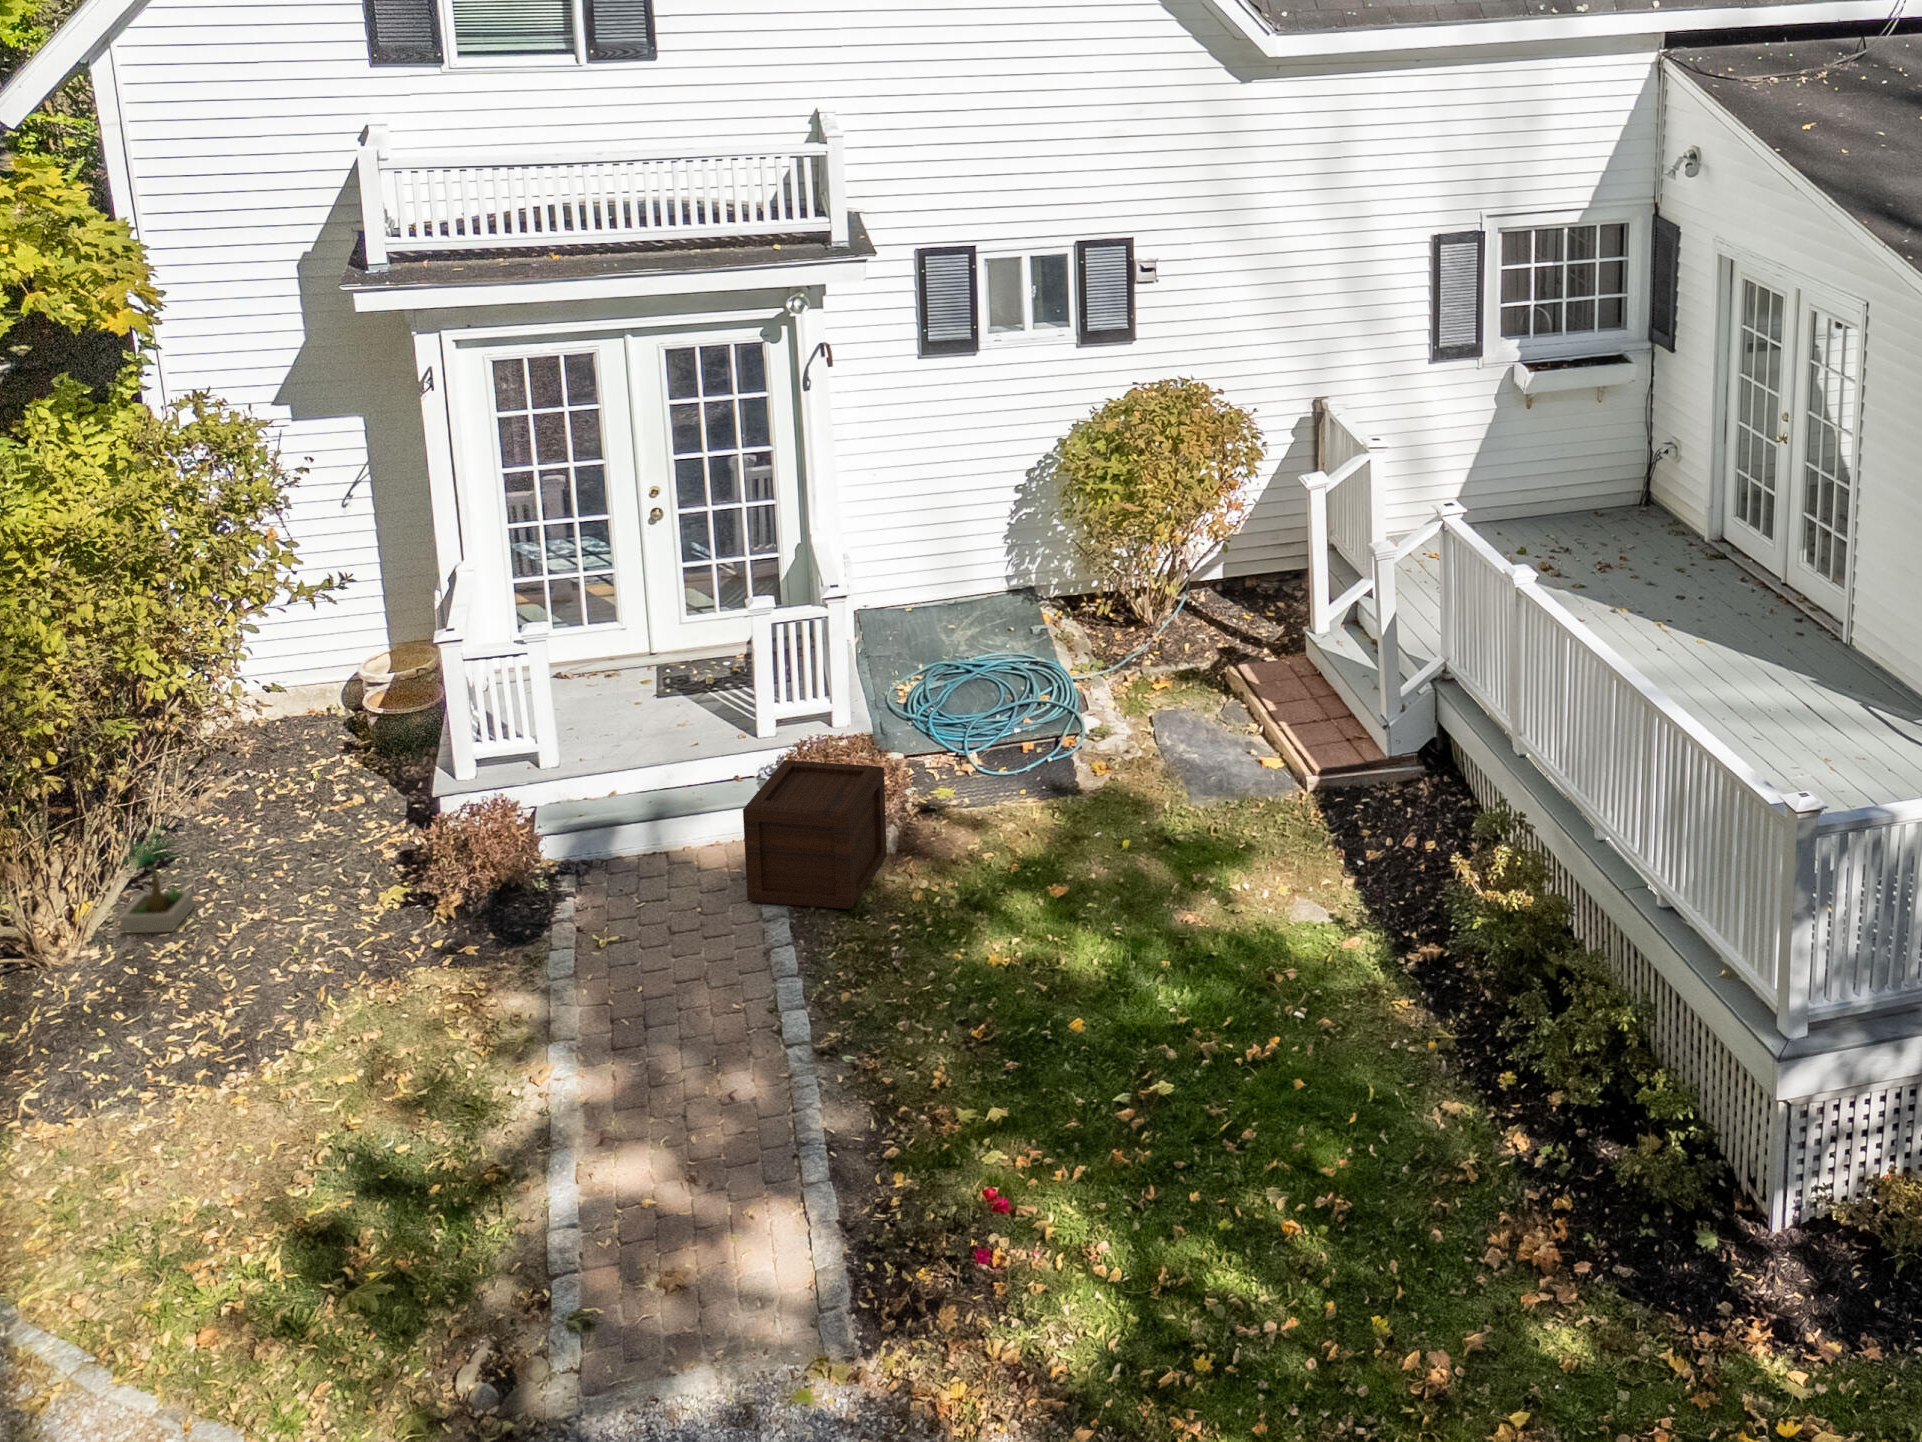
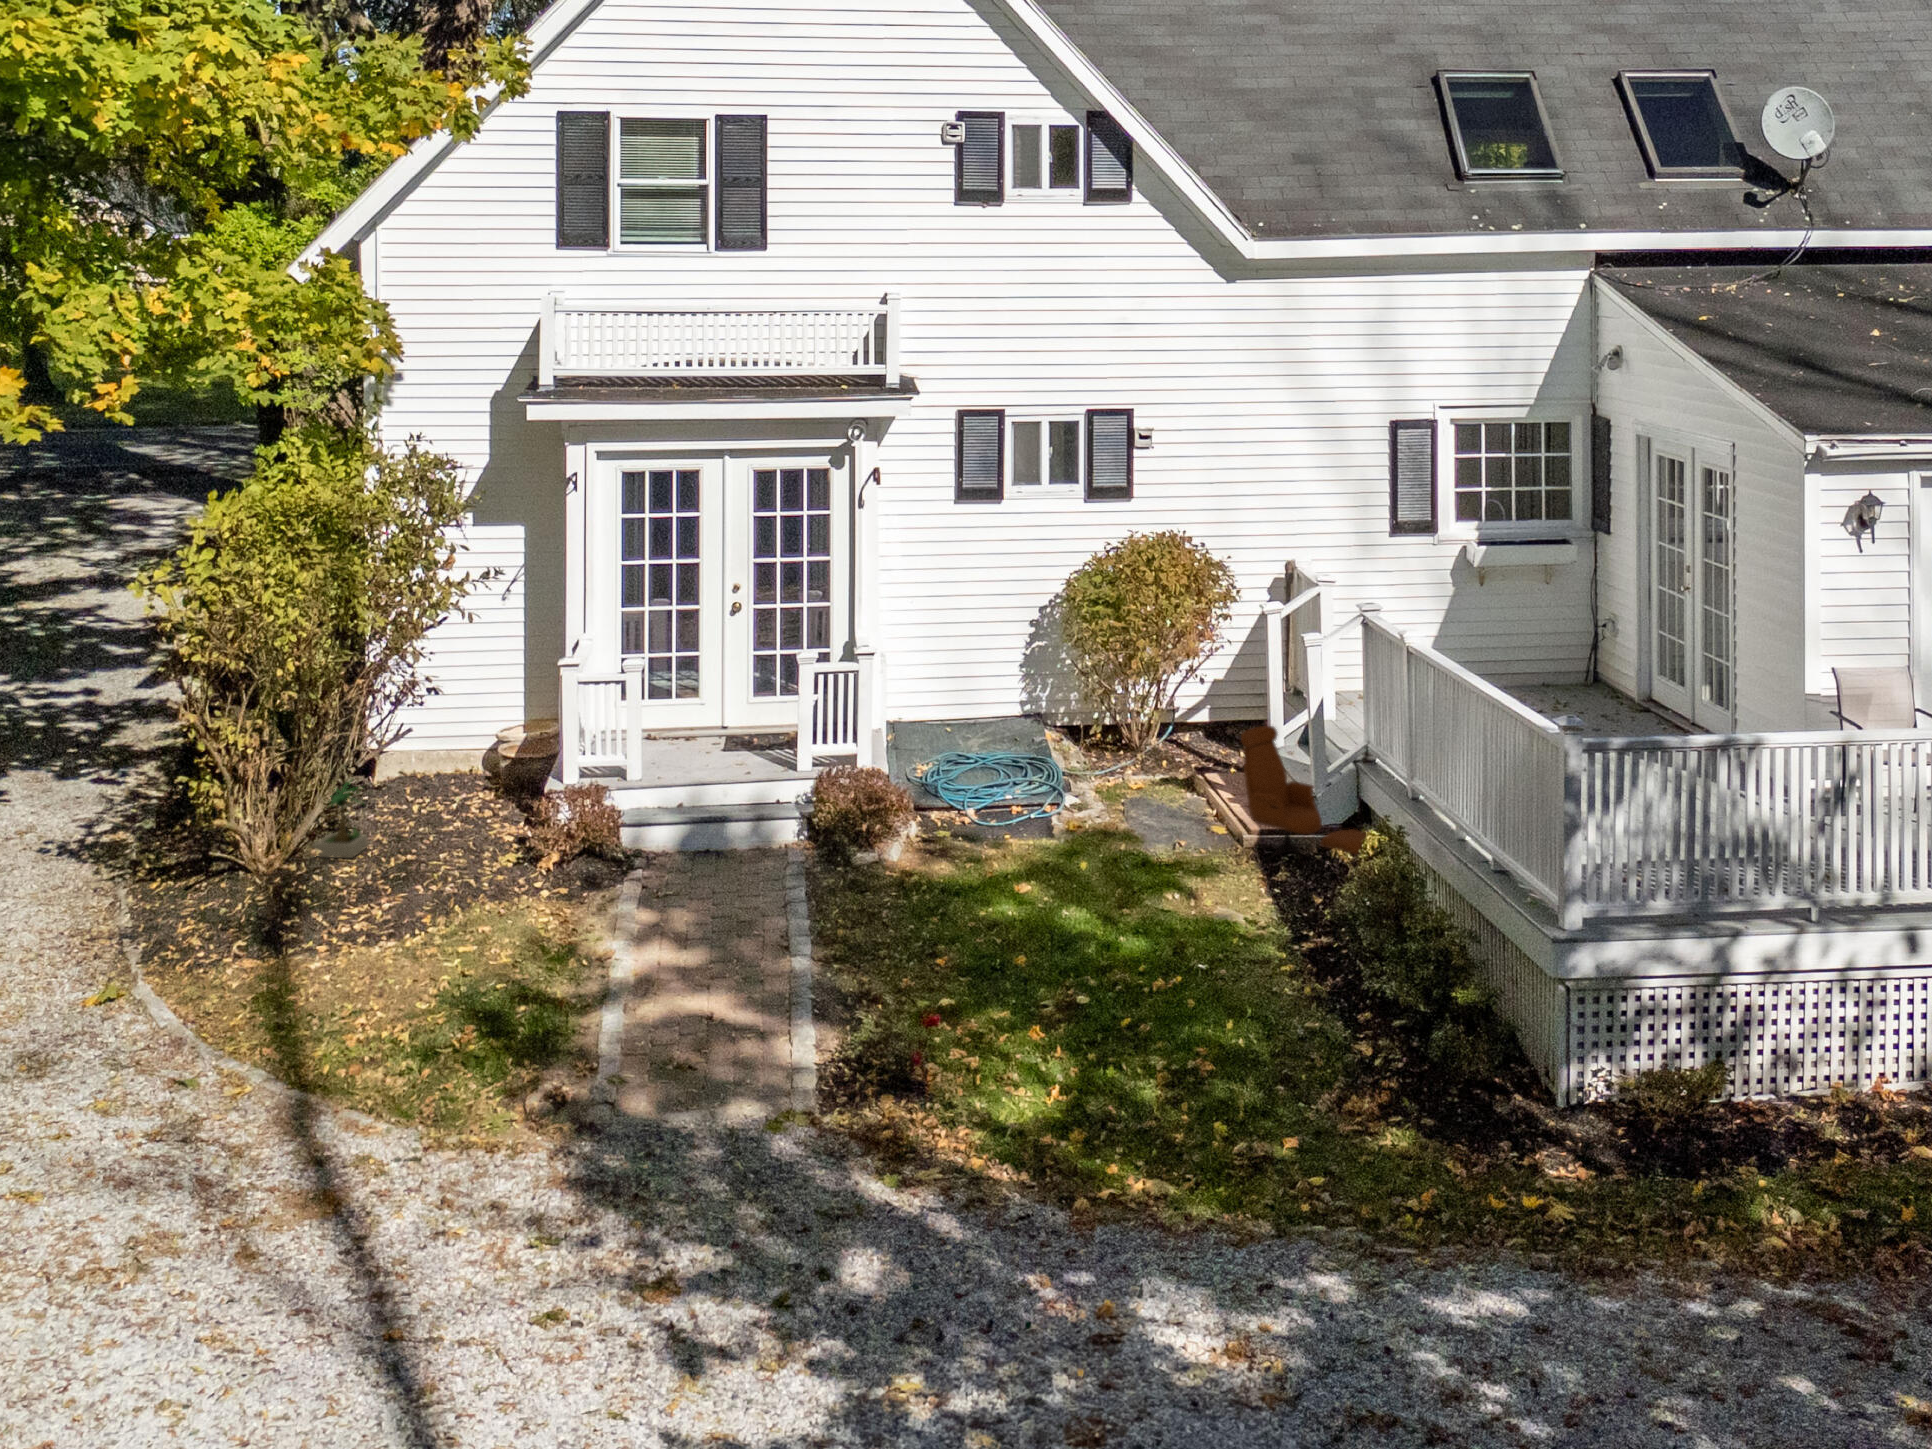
lounge chair: none [1314,667,1484,861] -> present [1241,726,1367,862]
wooden crate: present [743,760,887,909] -> none [779,766,892,875]

